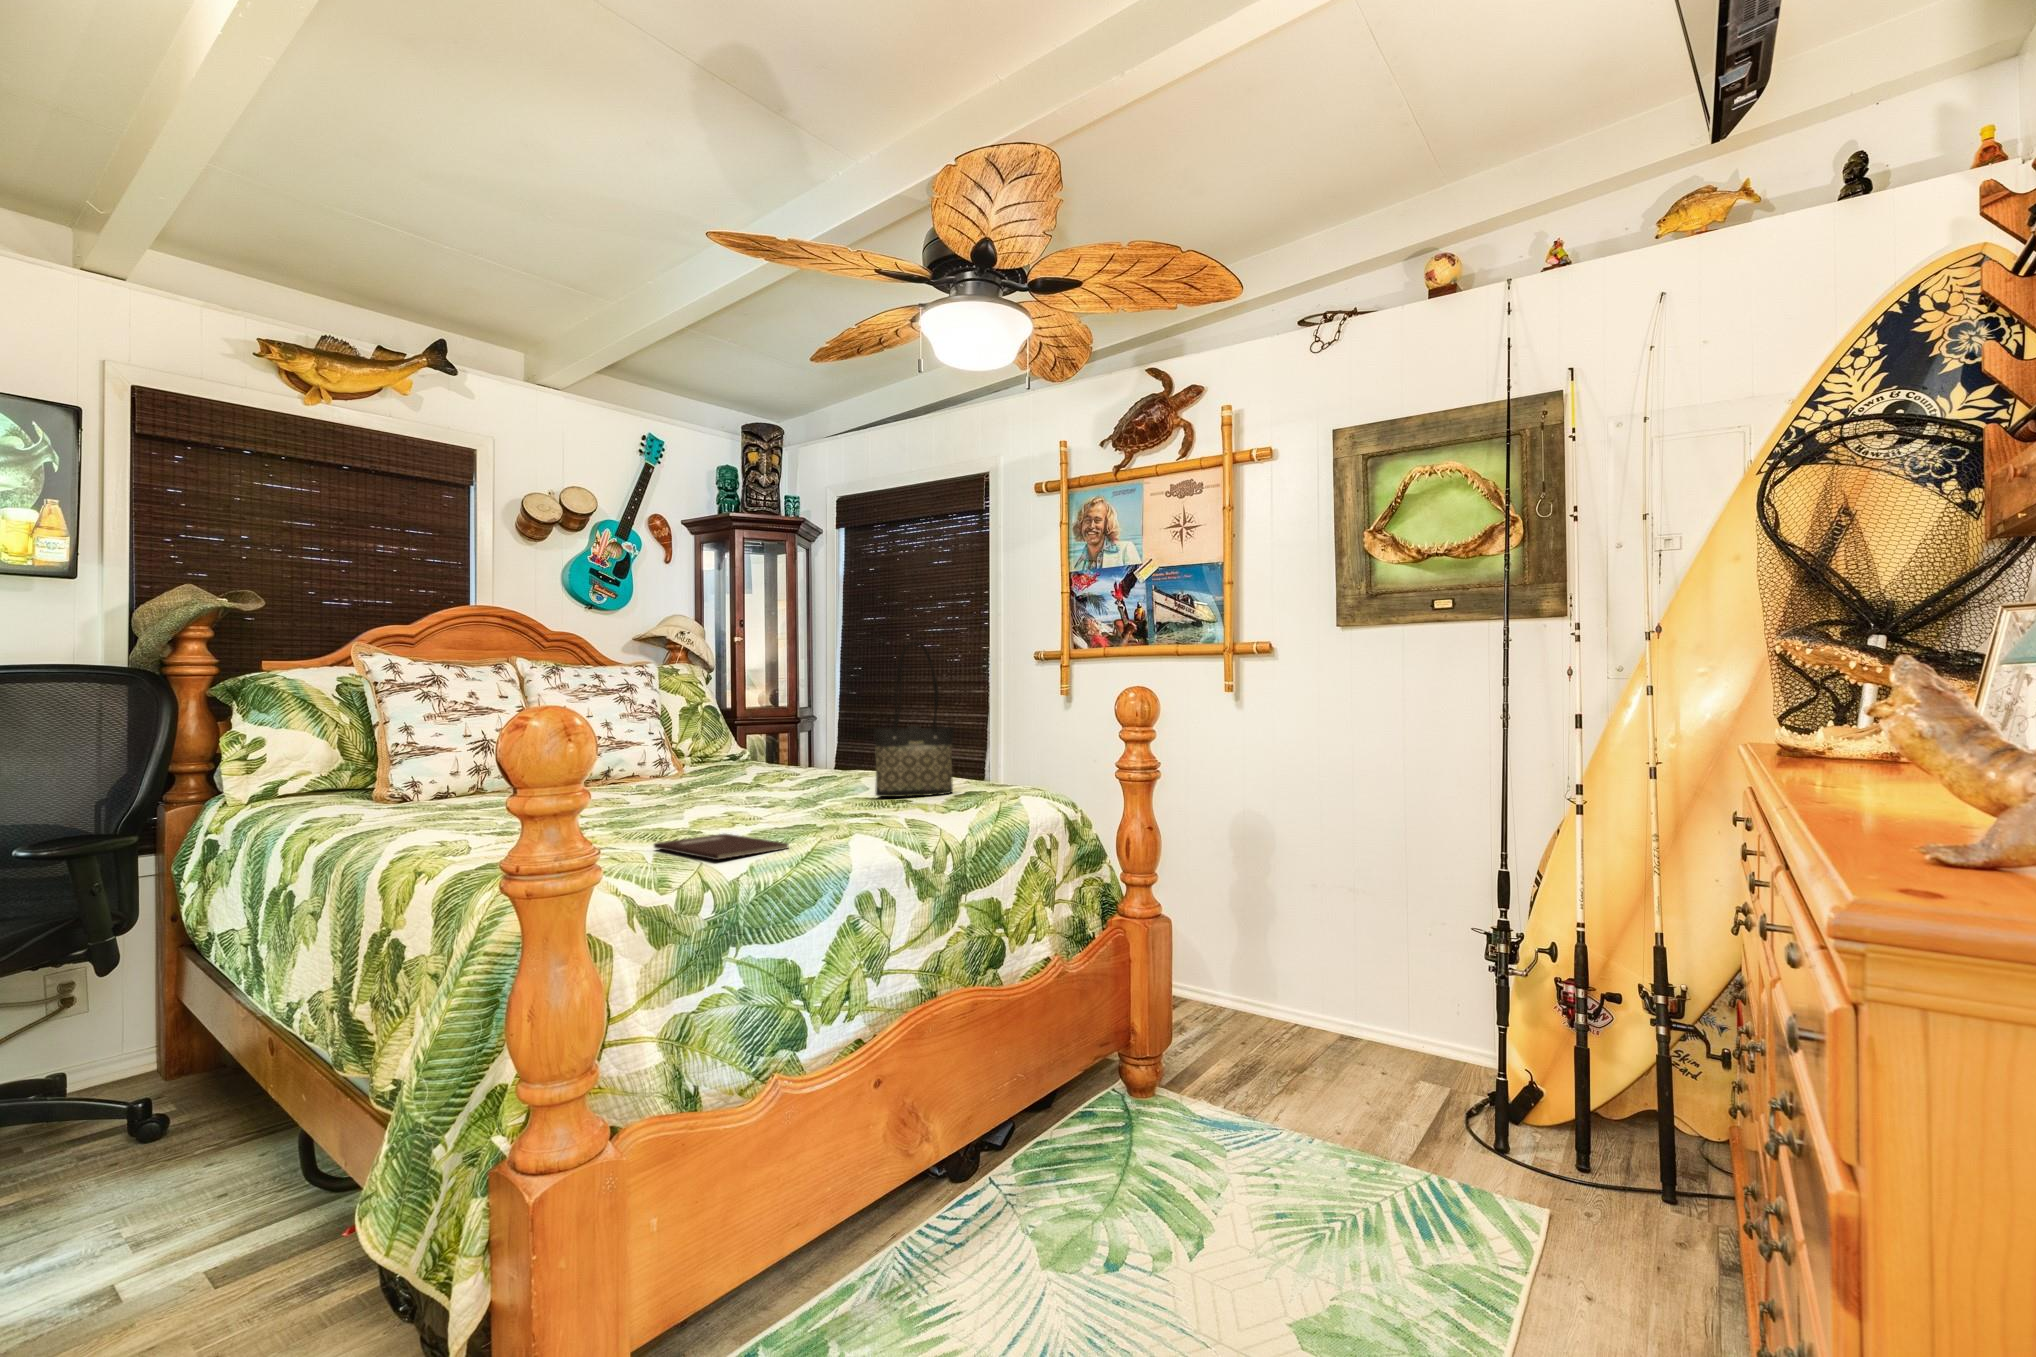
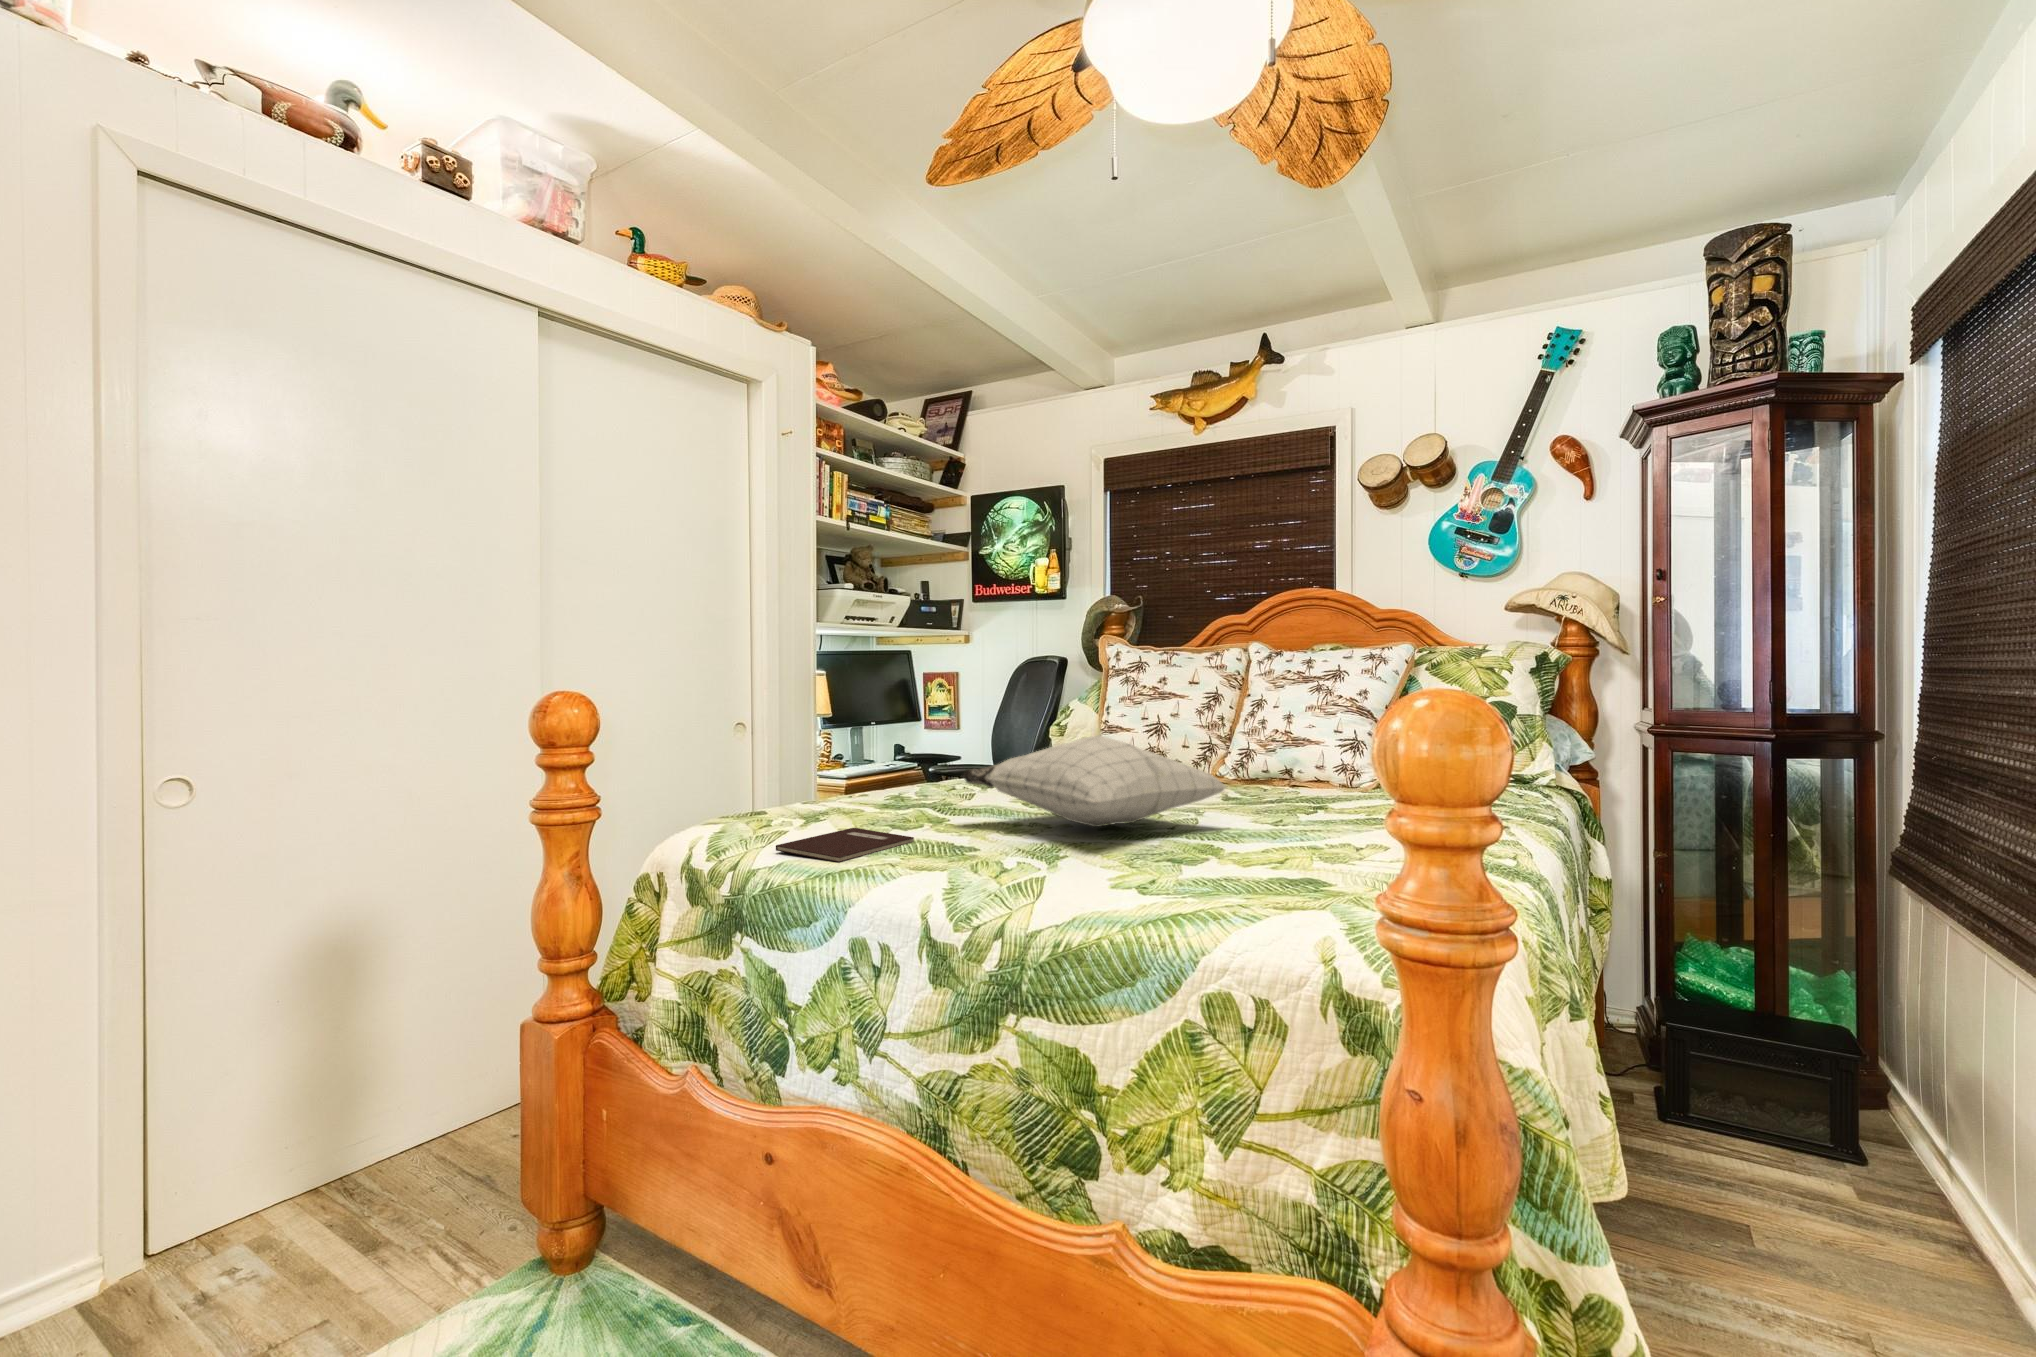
tote bag: present [874,642,954,797] -> none [1208,623,1313,879]
pillow: none [646,731,844,809] -> present [963,735,1226,827]

